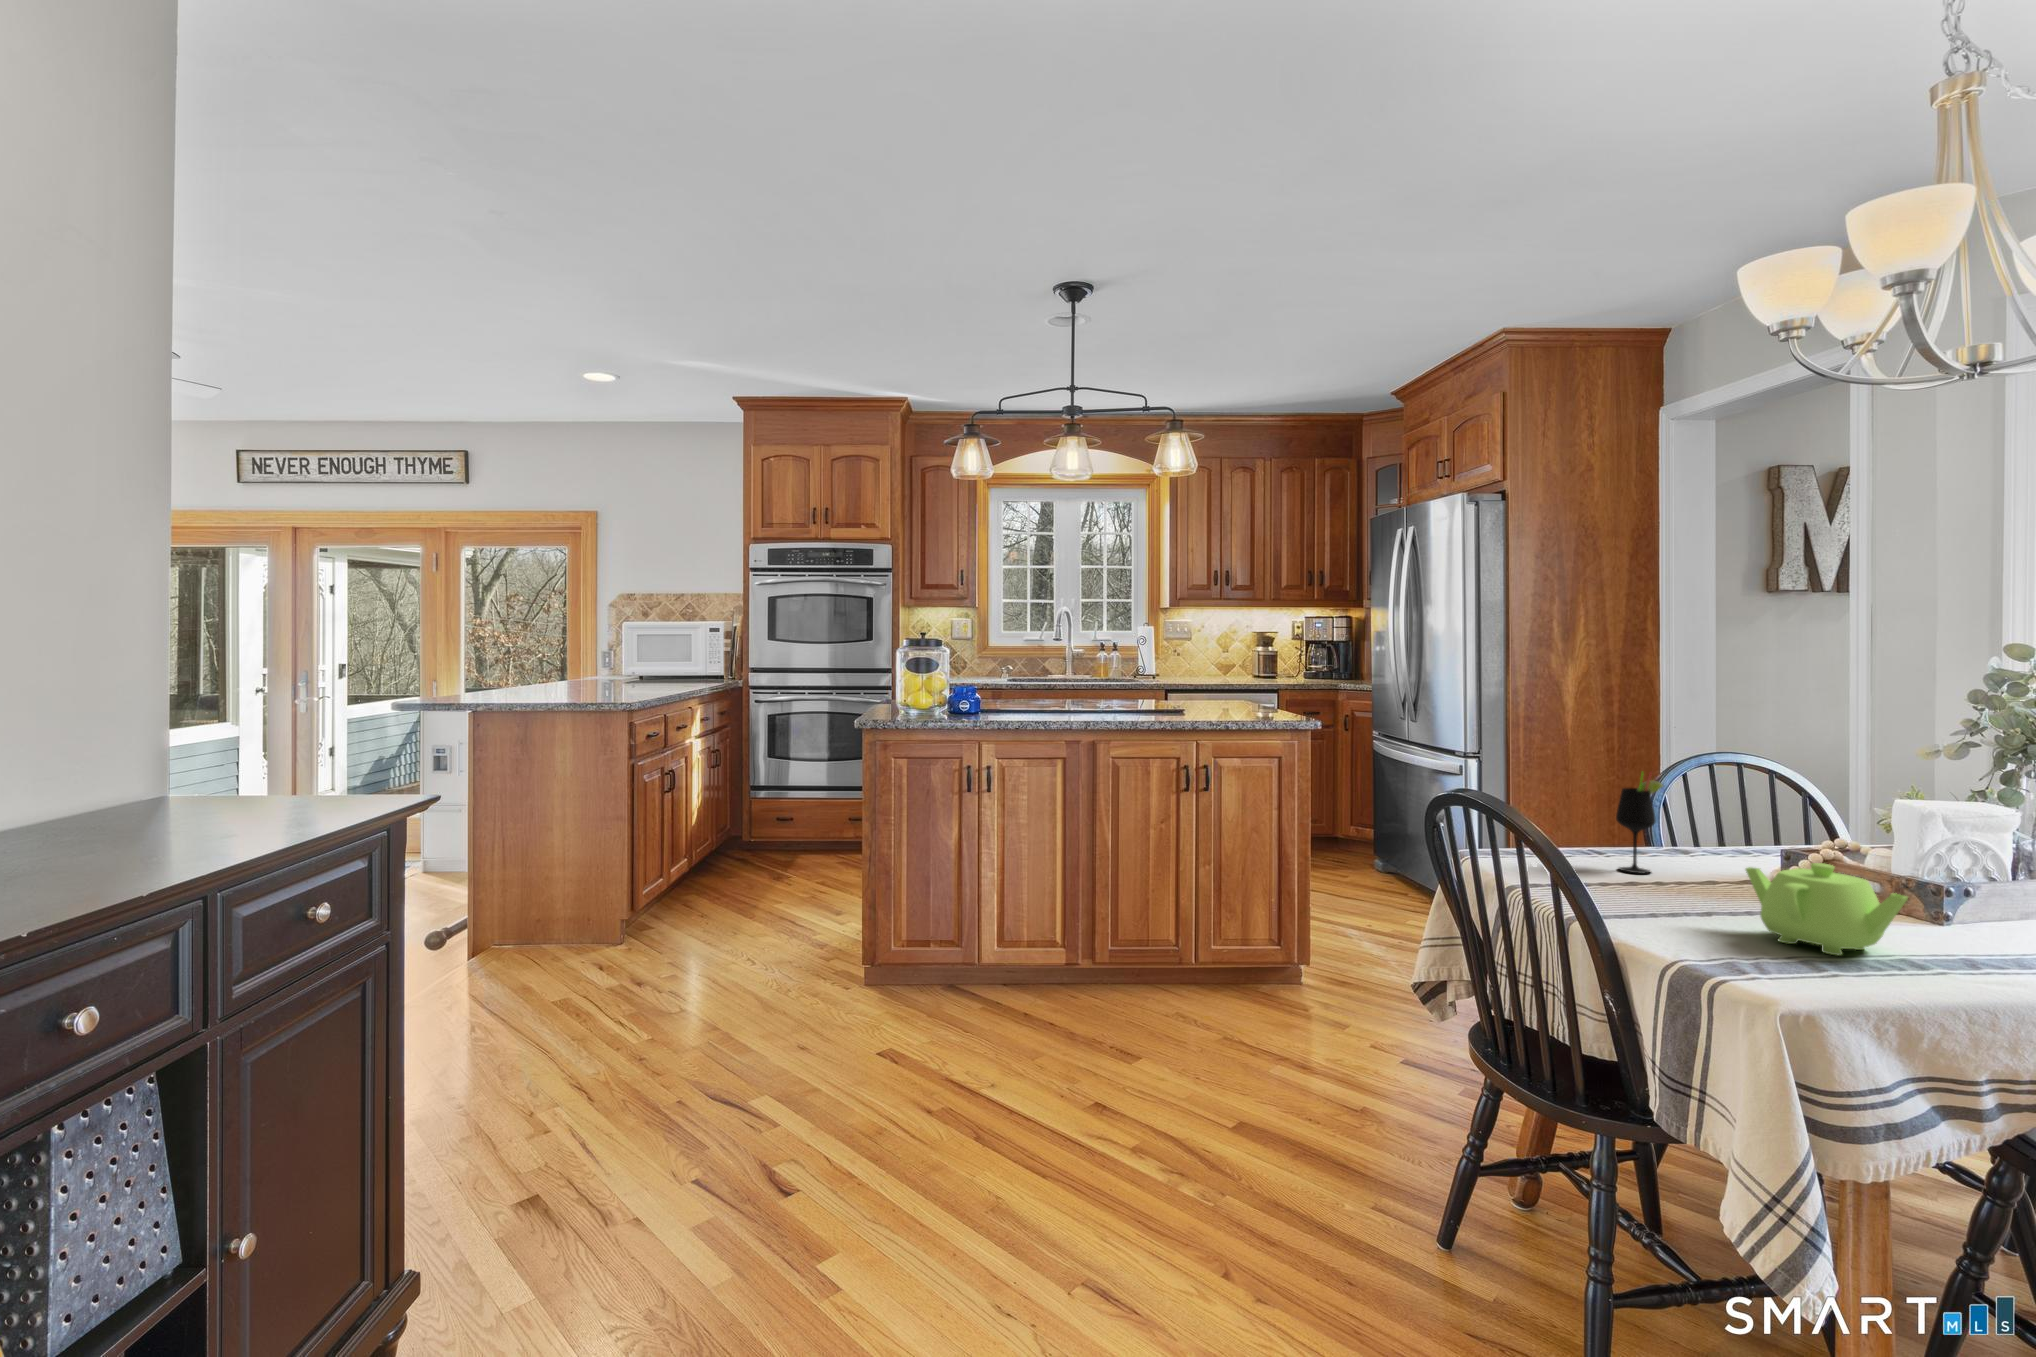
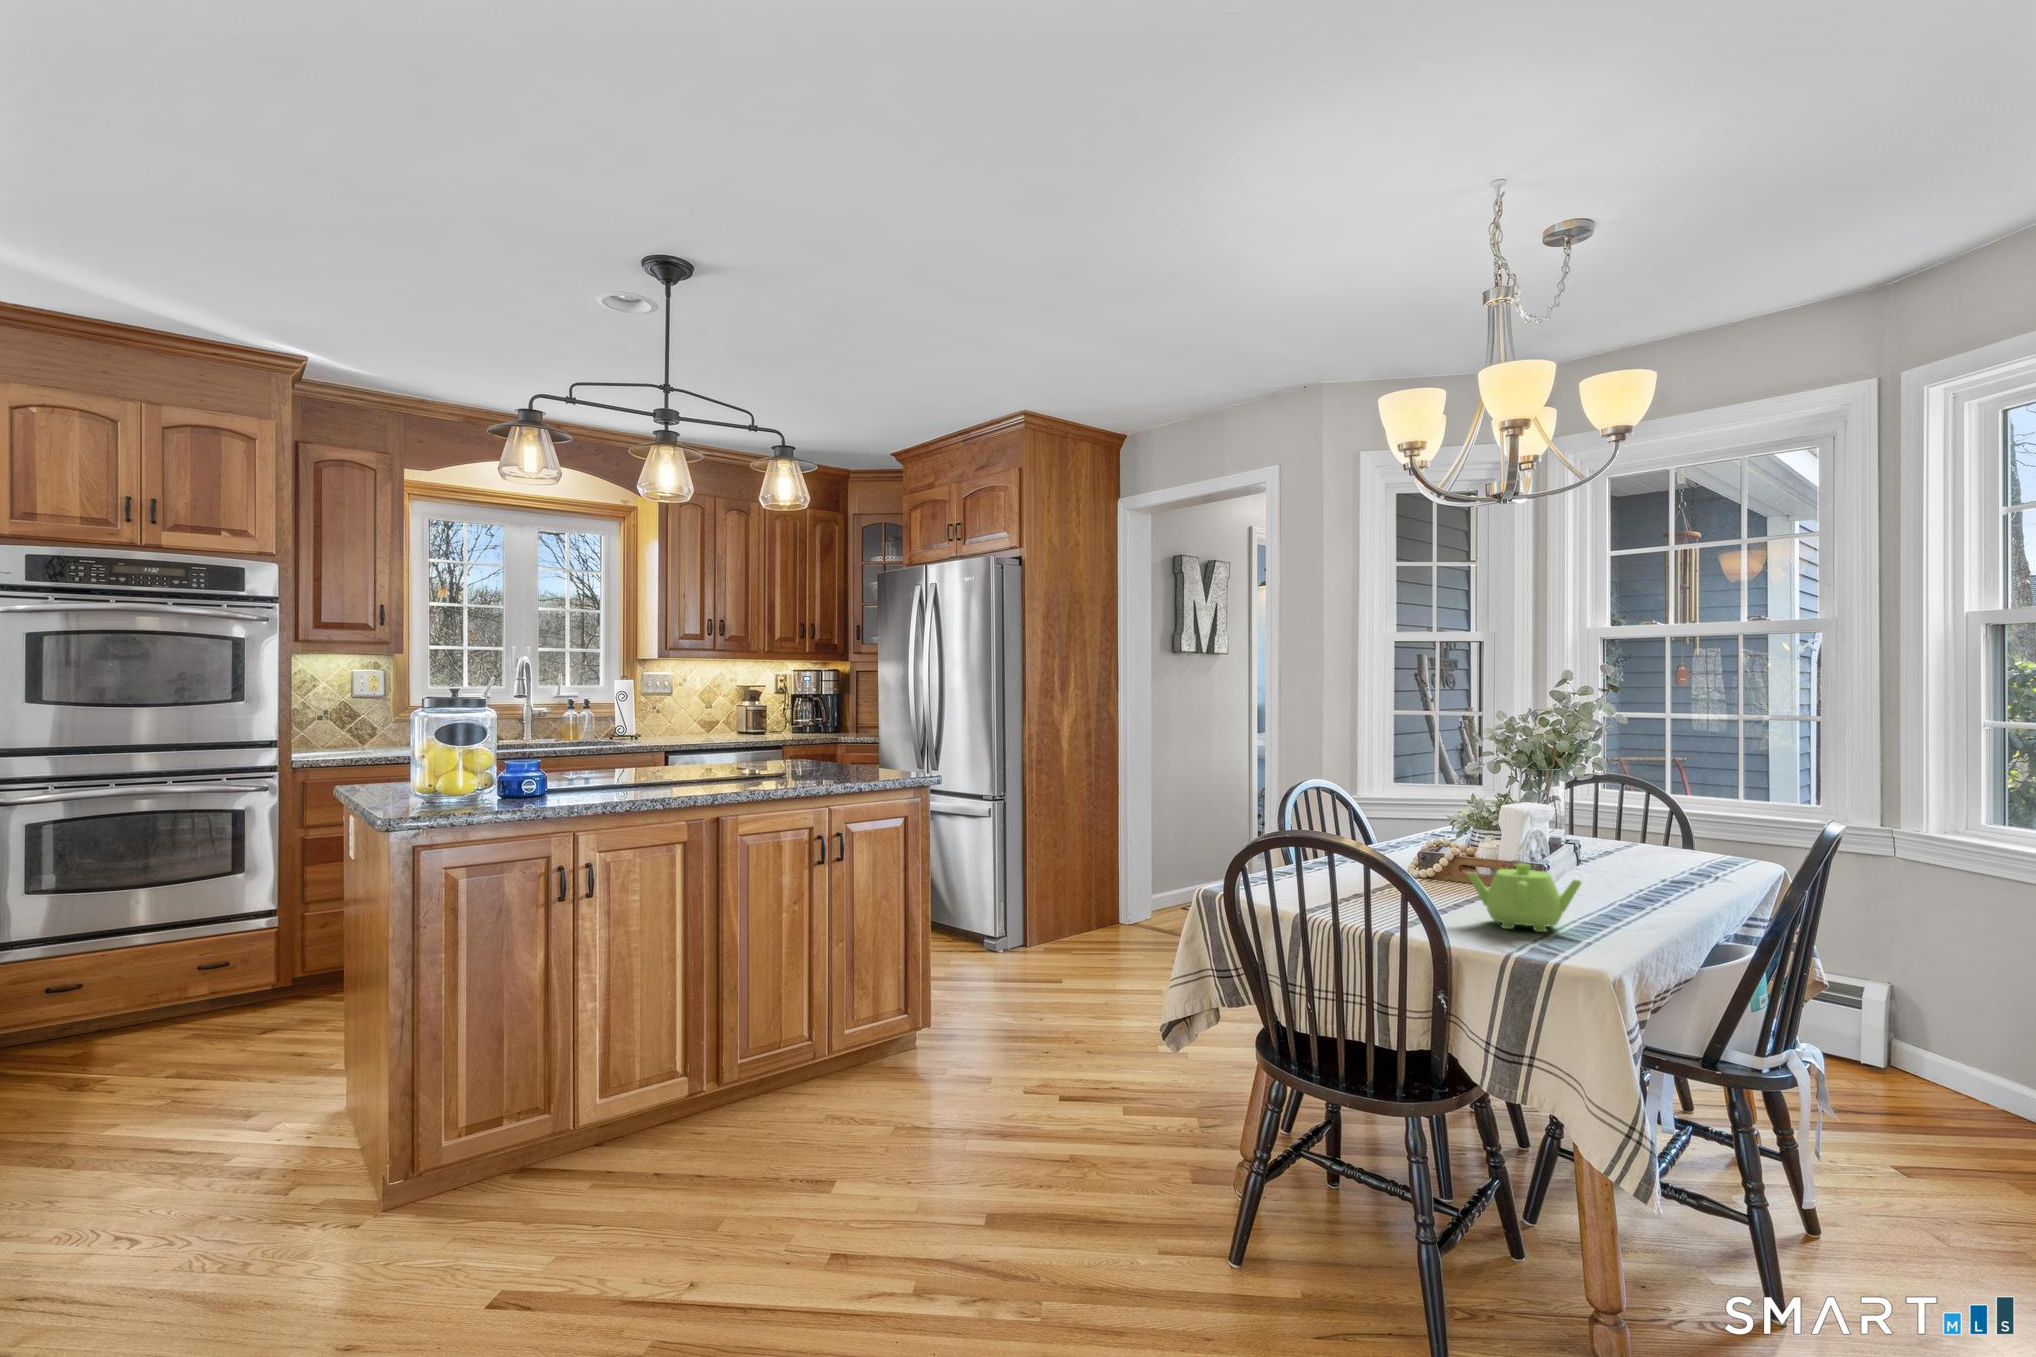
wine glass: present [1616,772,1663,874] -> none [1312,803,1346,890]

